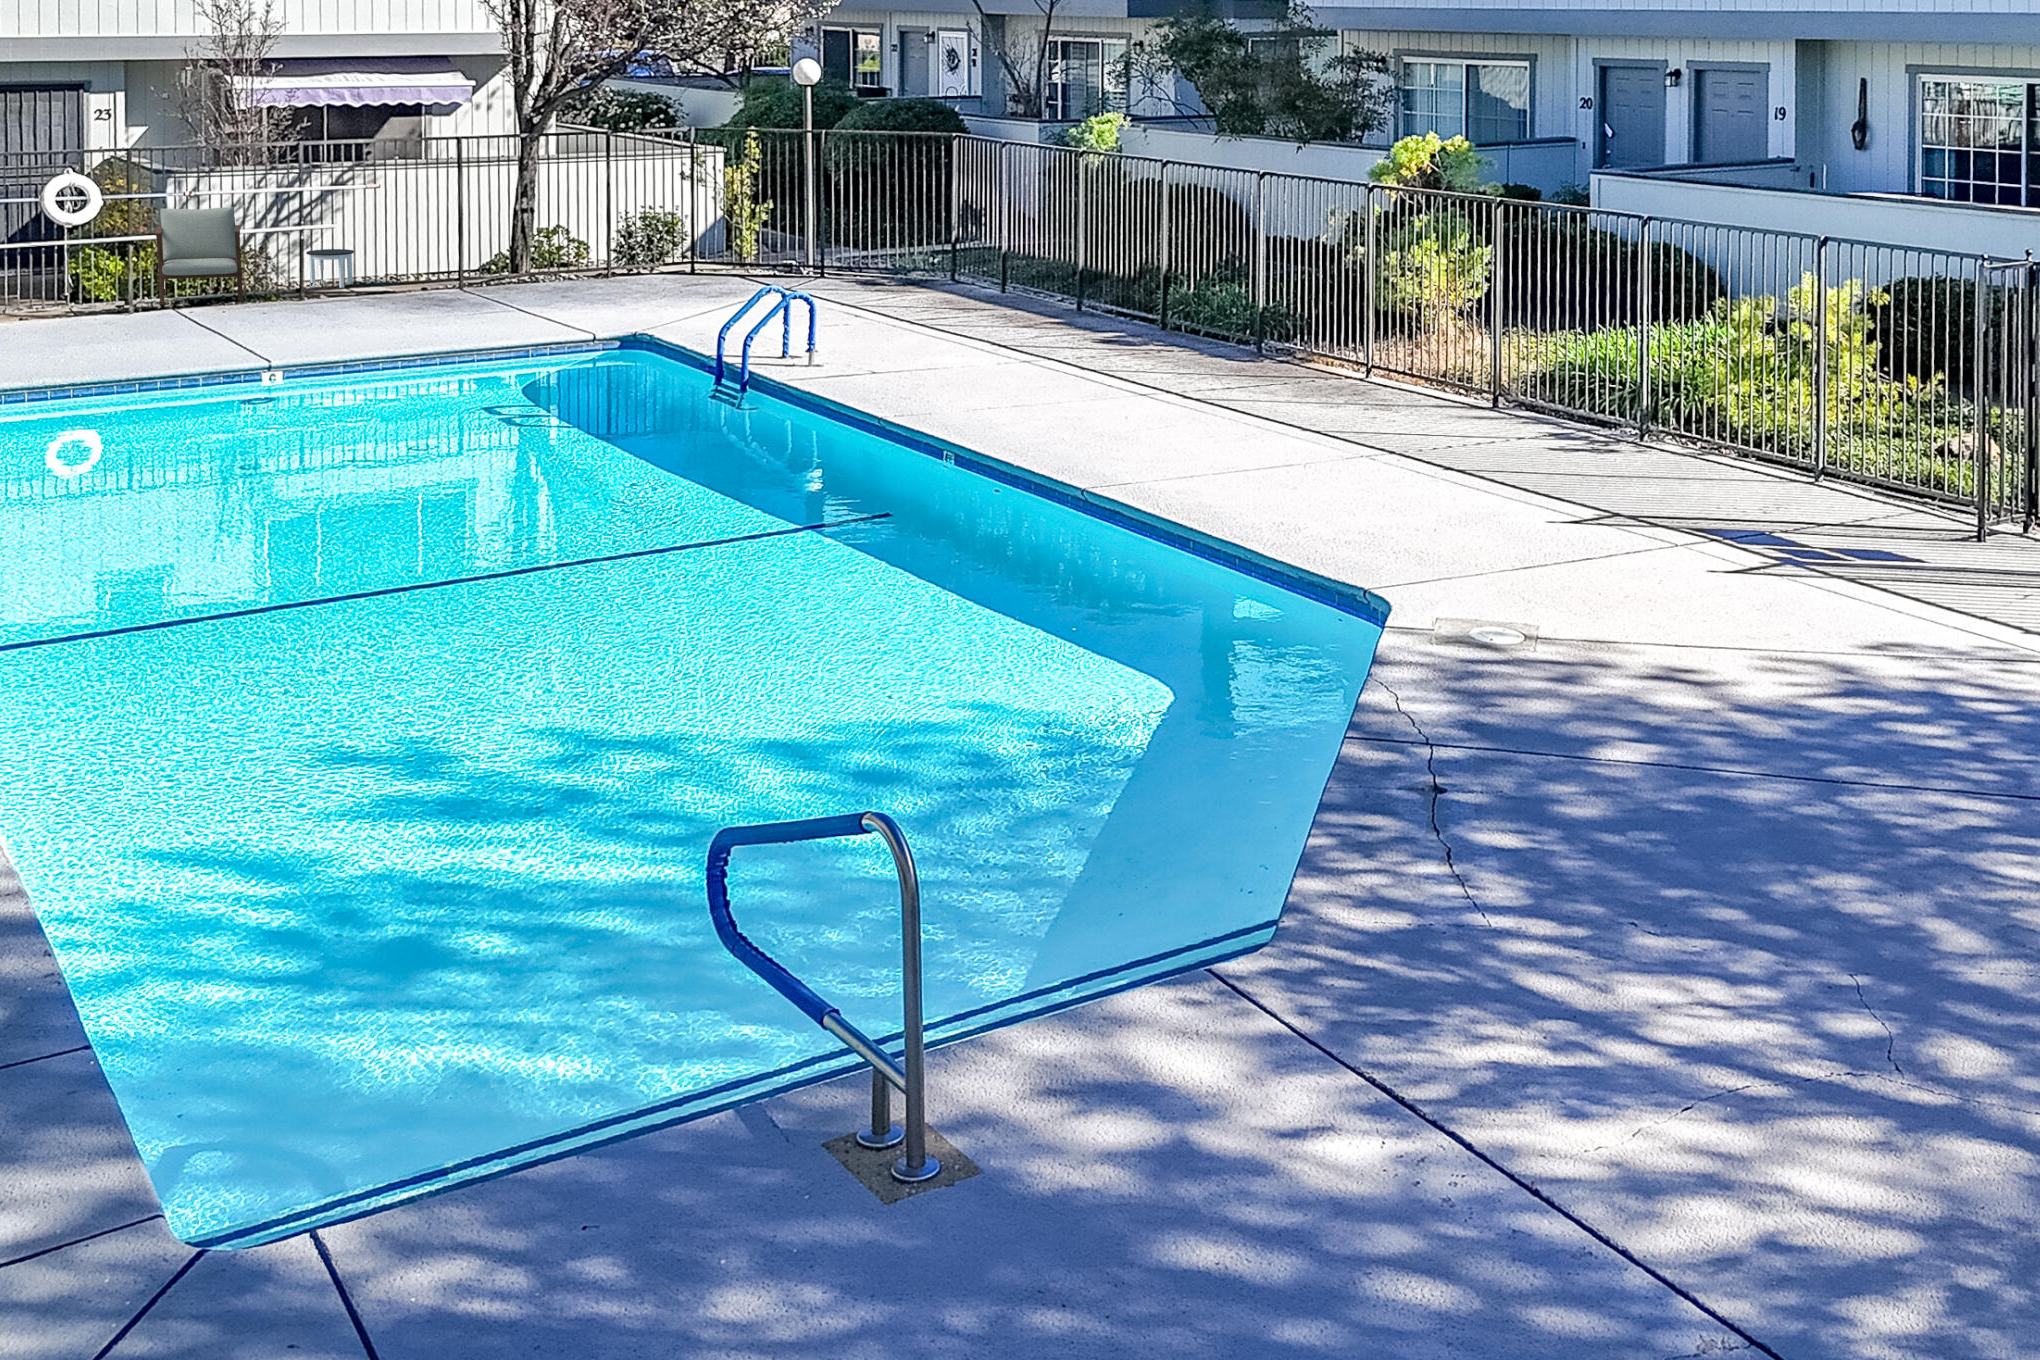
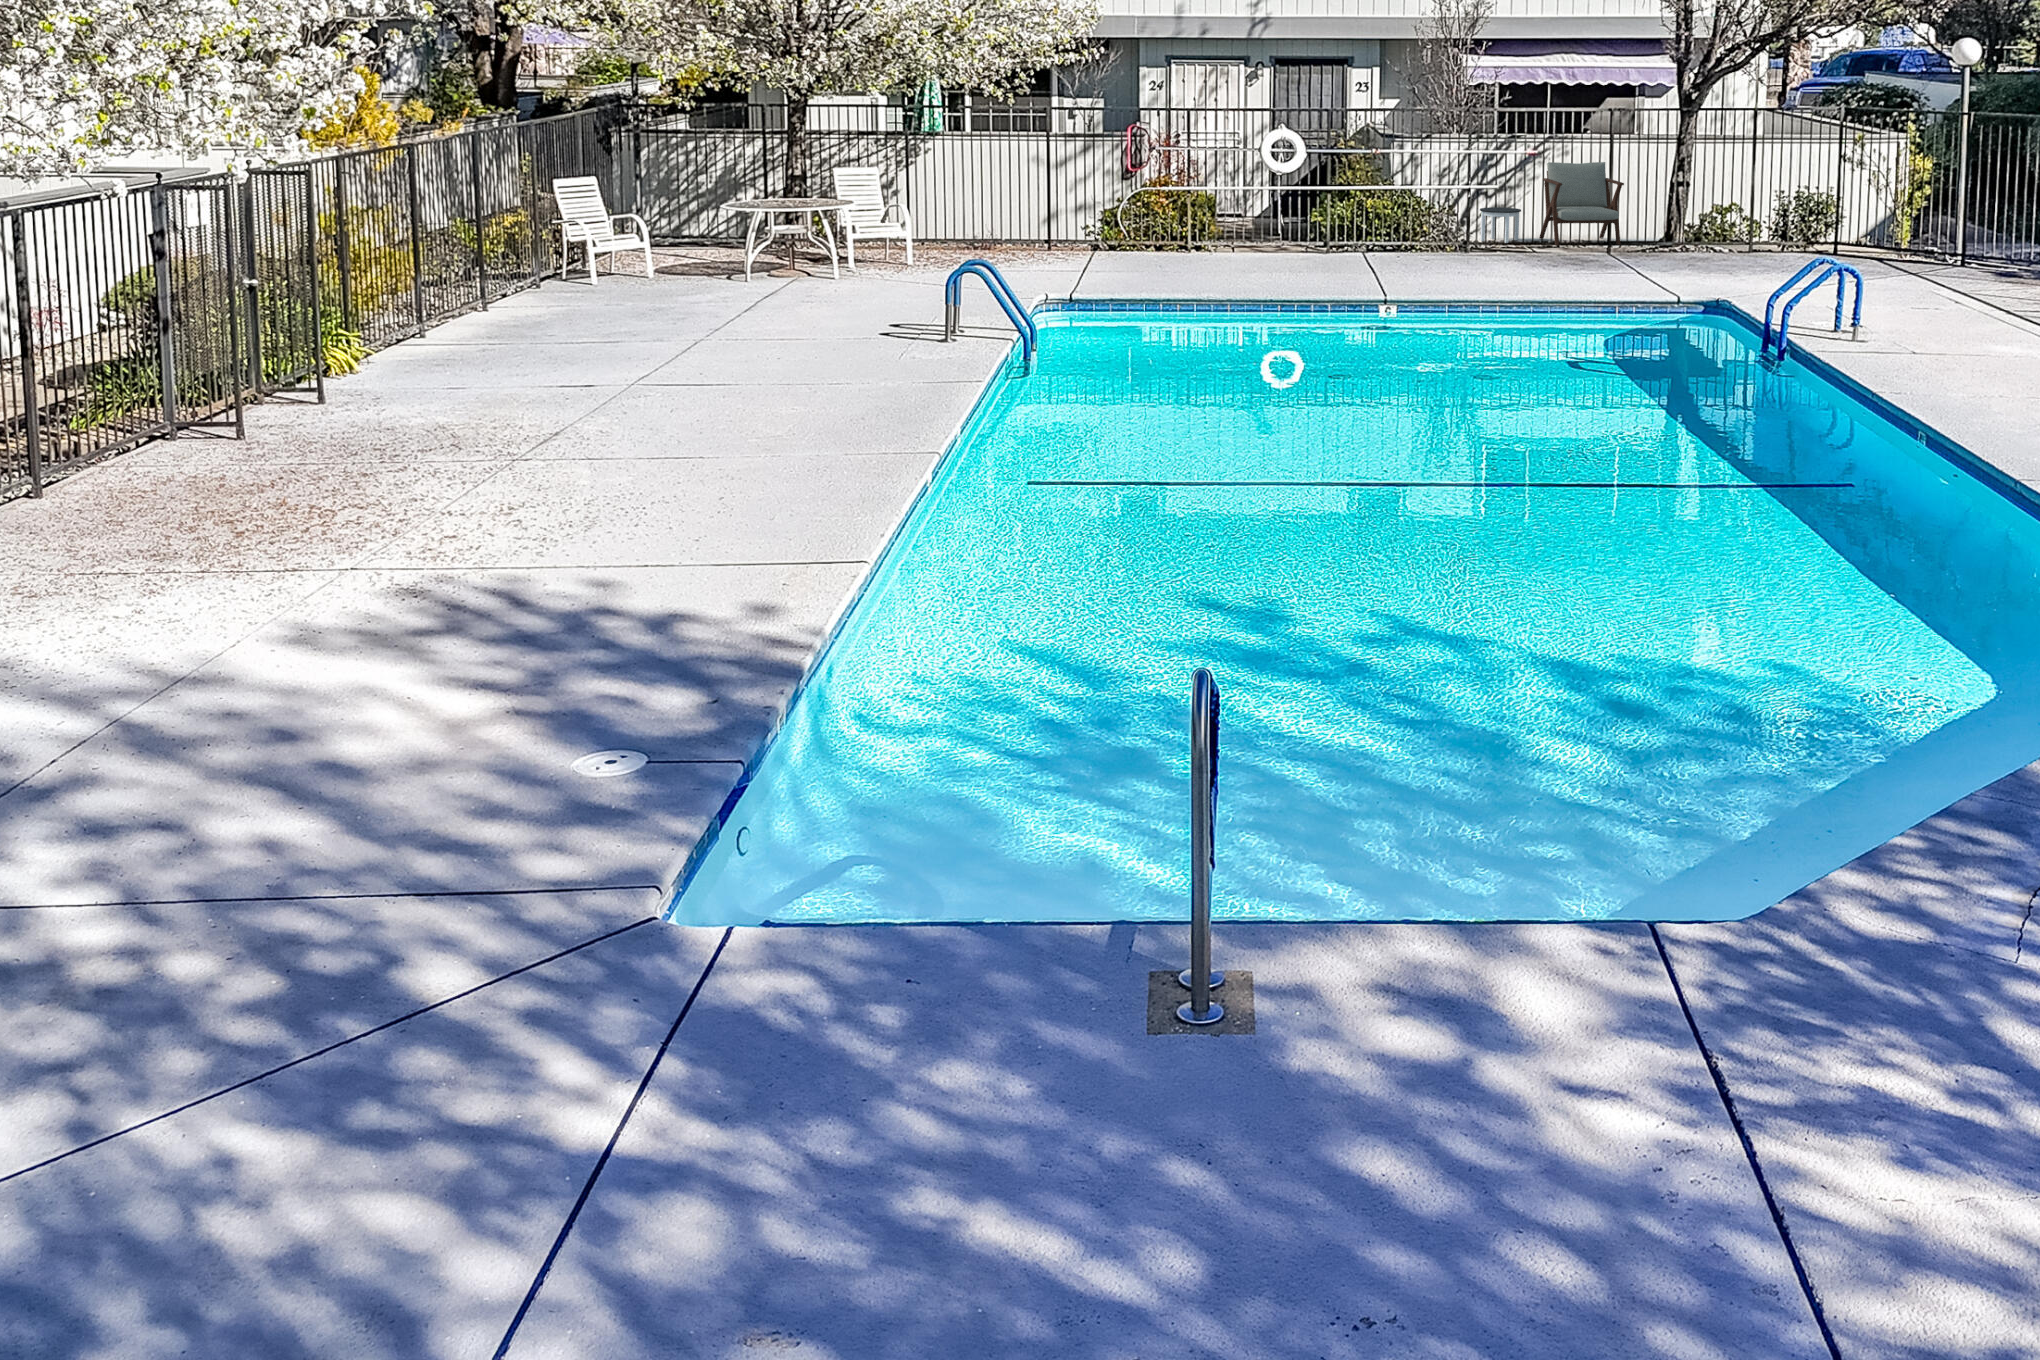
lounge chair: present [155,207,243,305] -> present [1539,162,1624,245]

